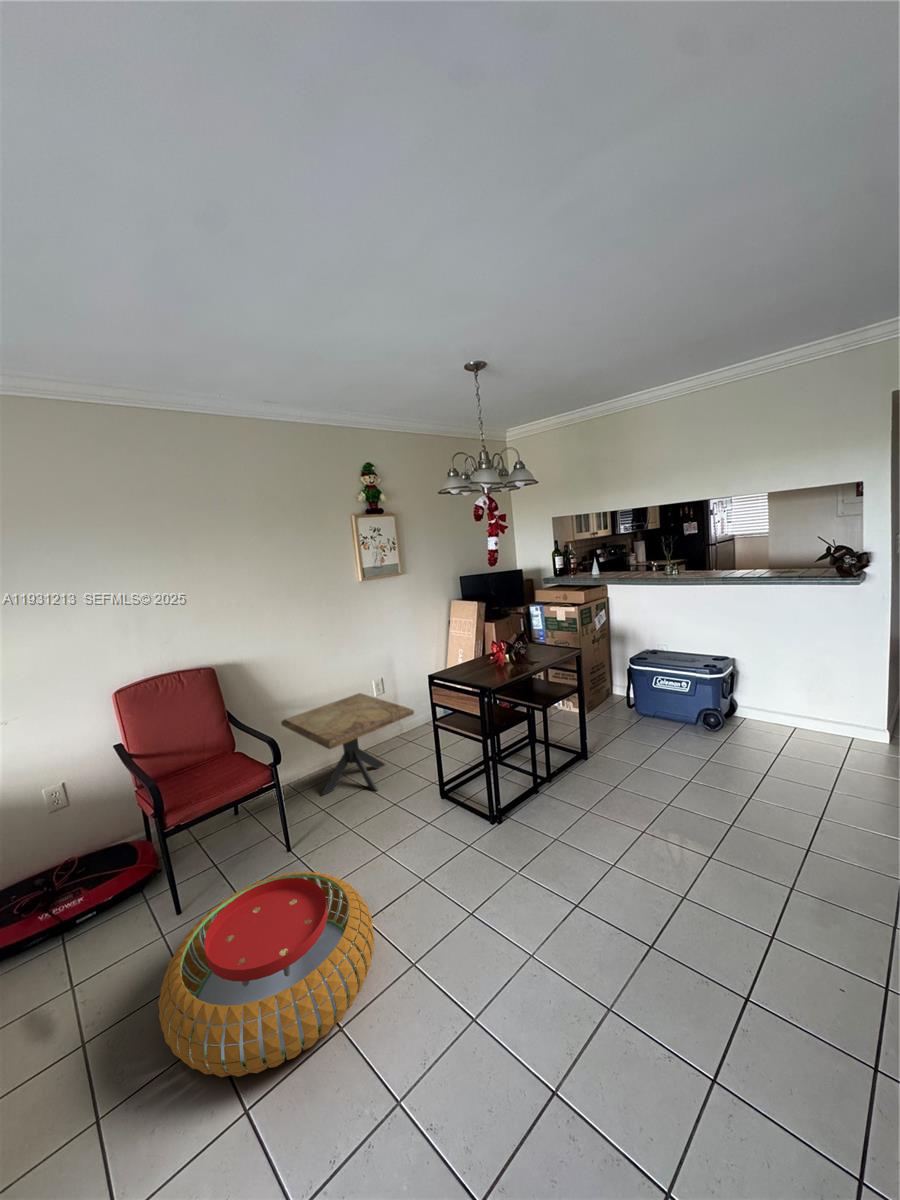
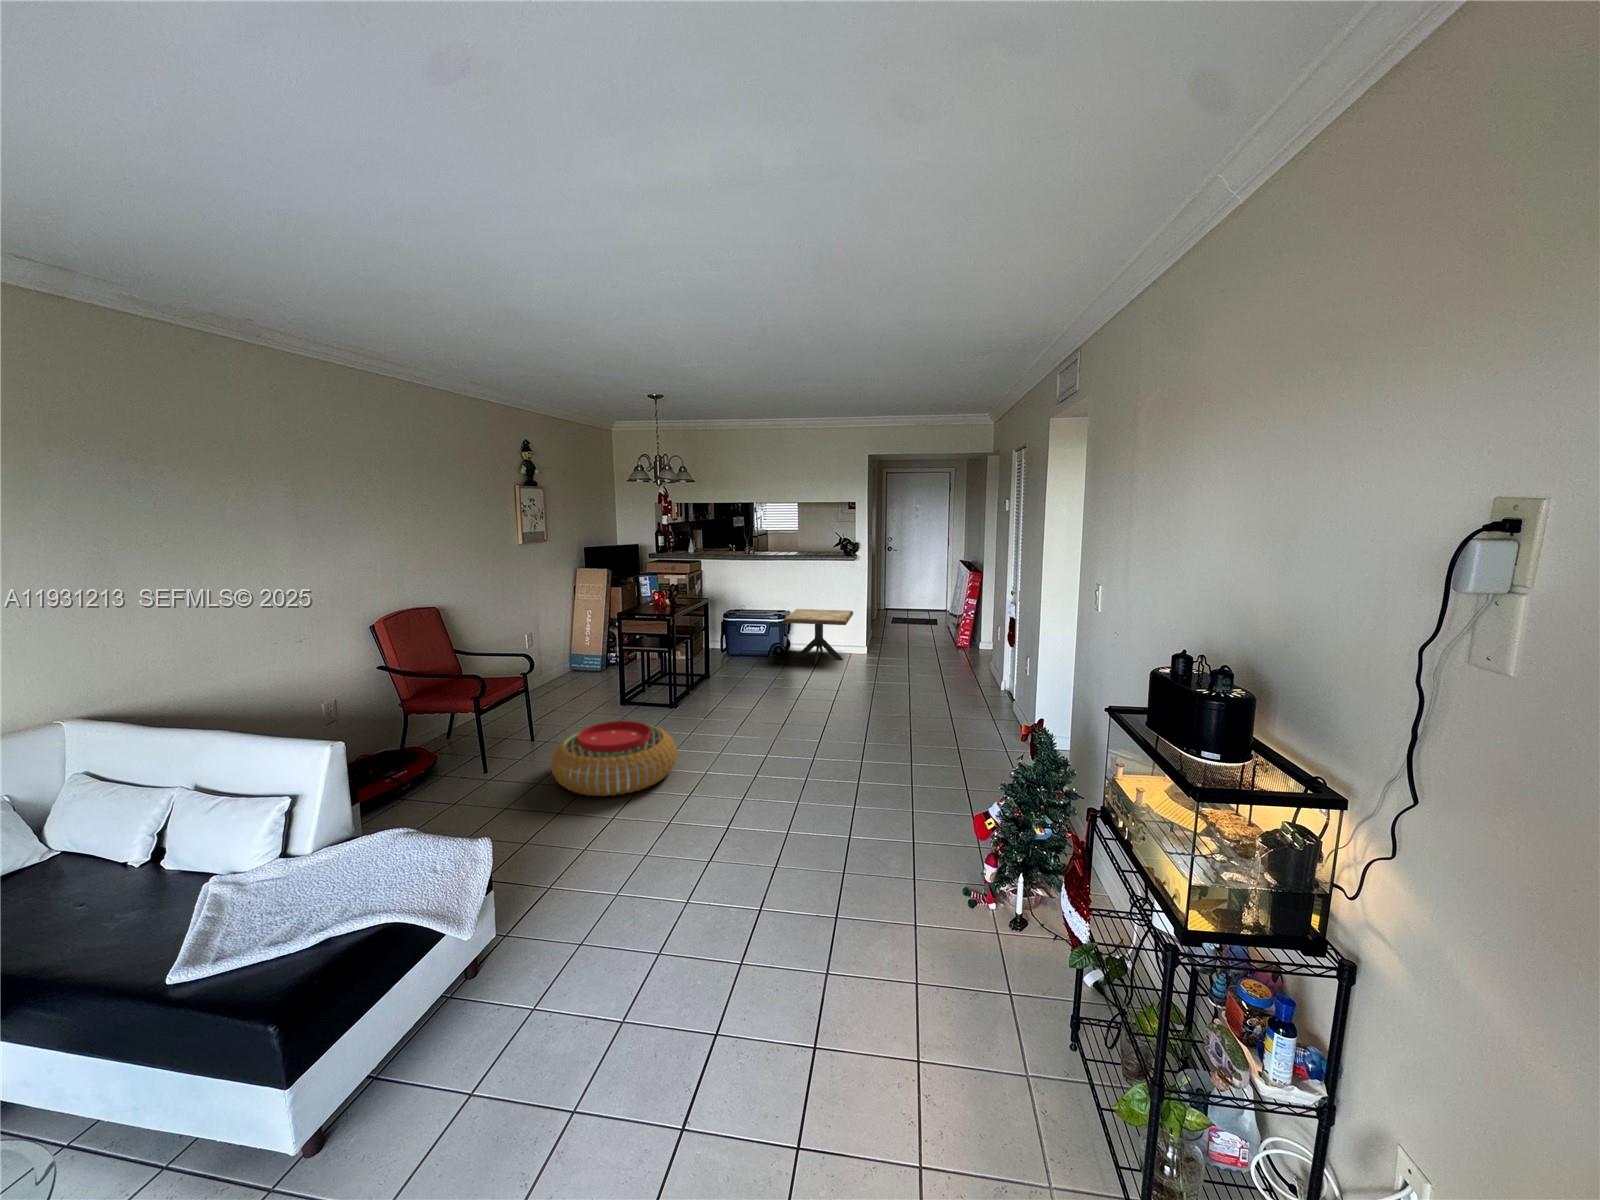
side table: present [281,693,414,795] -> present [782,609,853,664]

